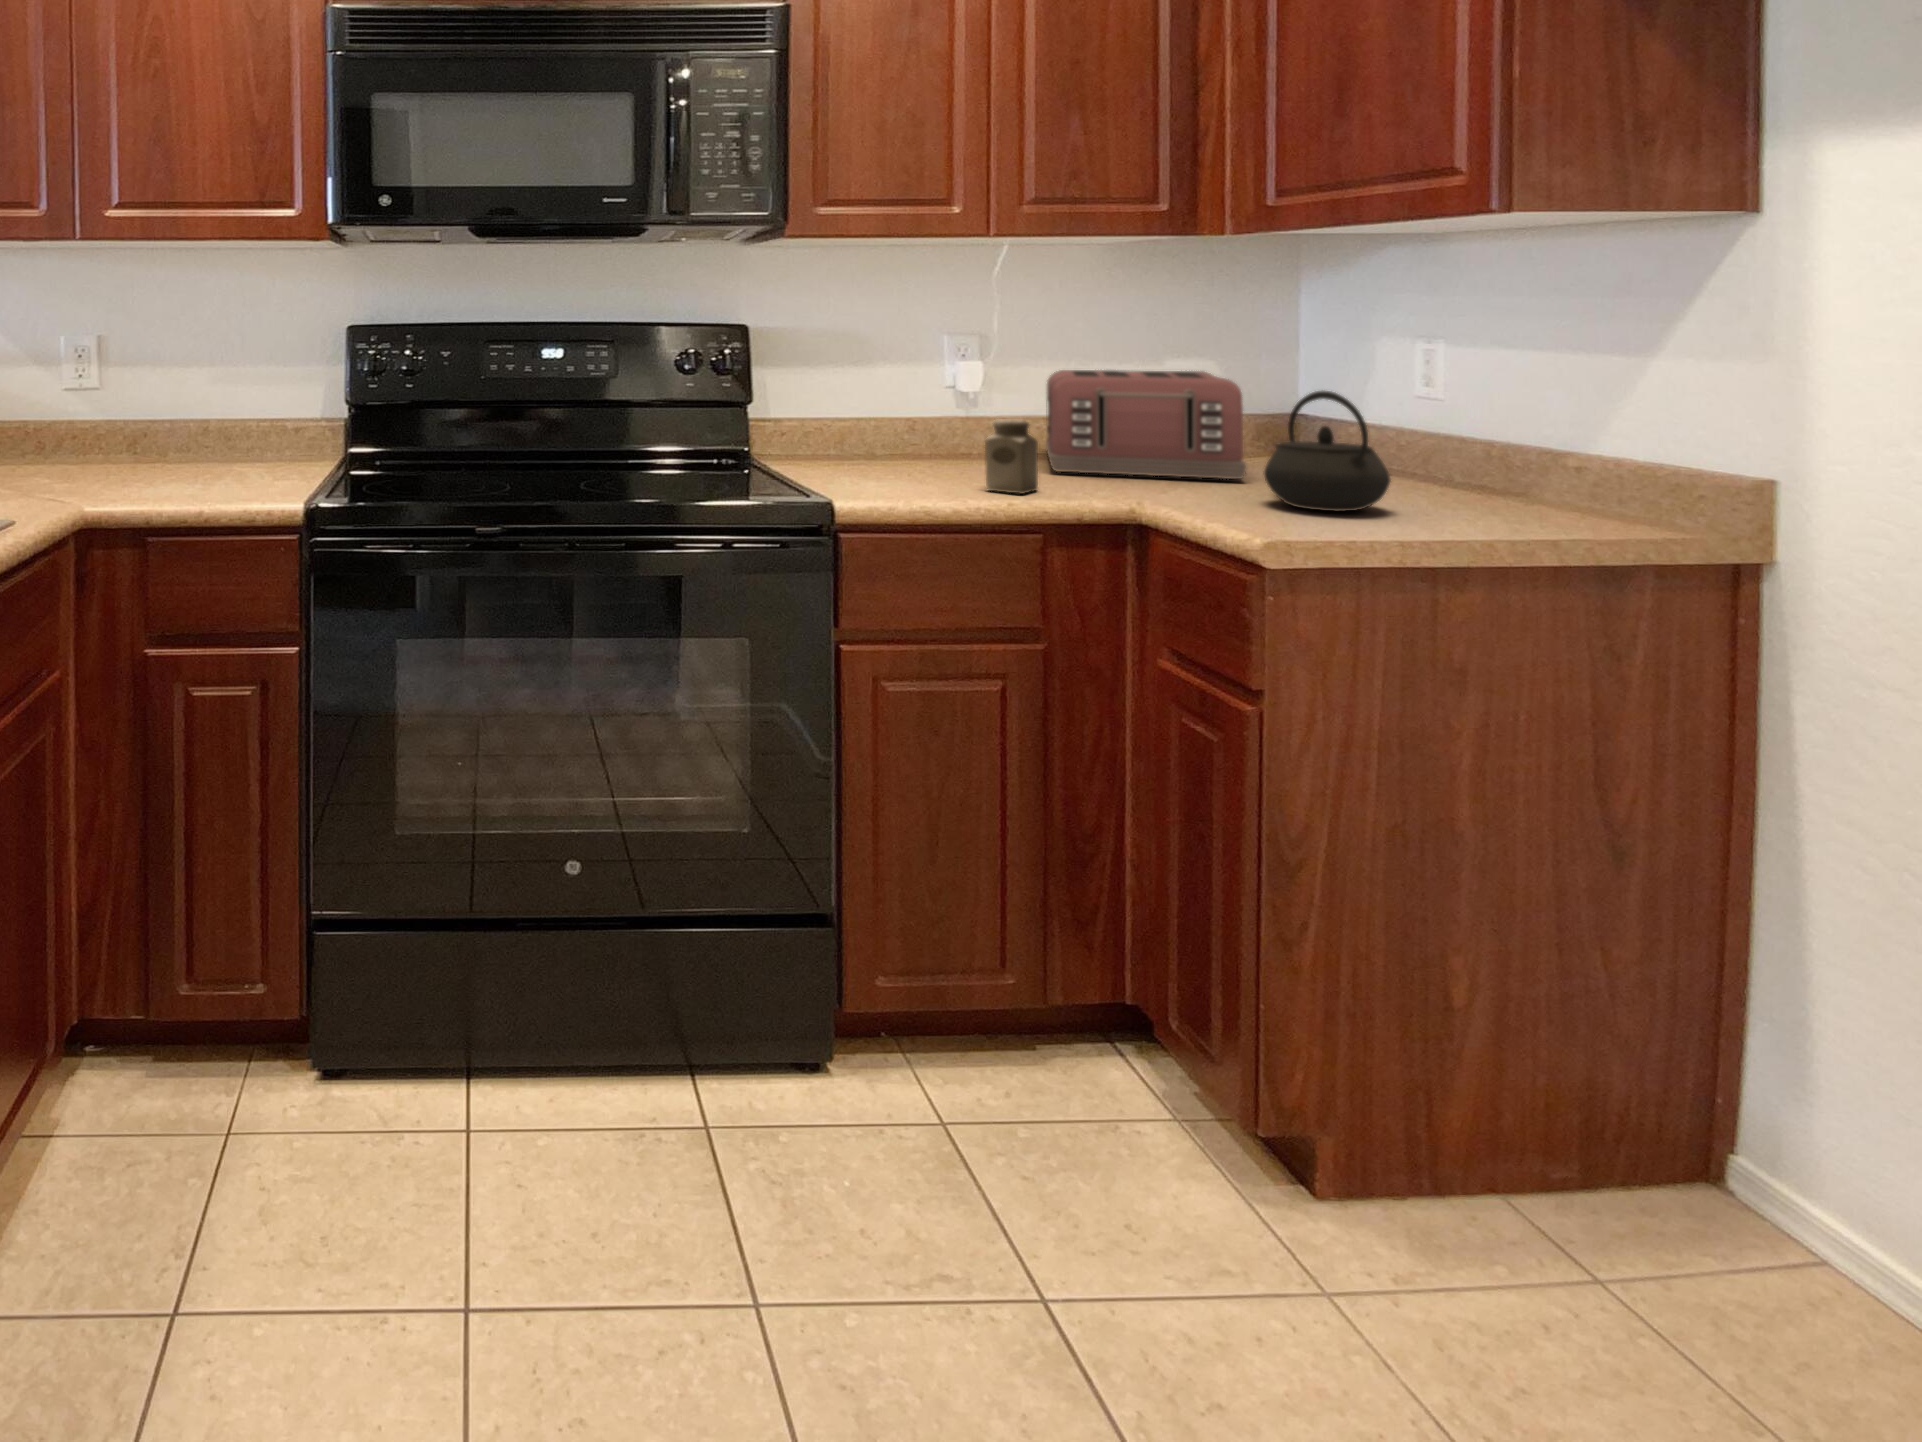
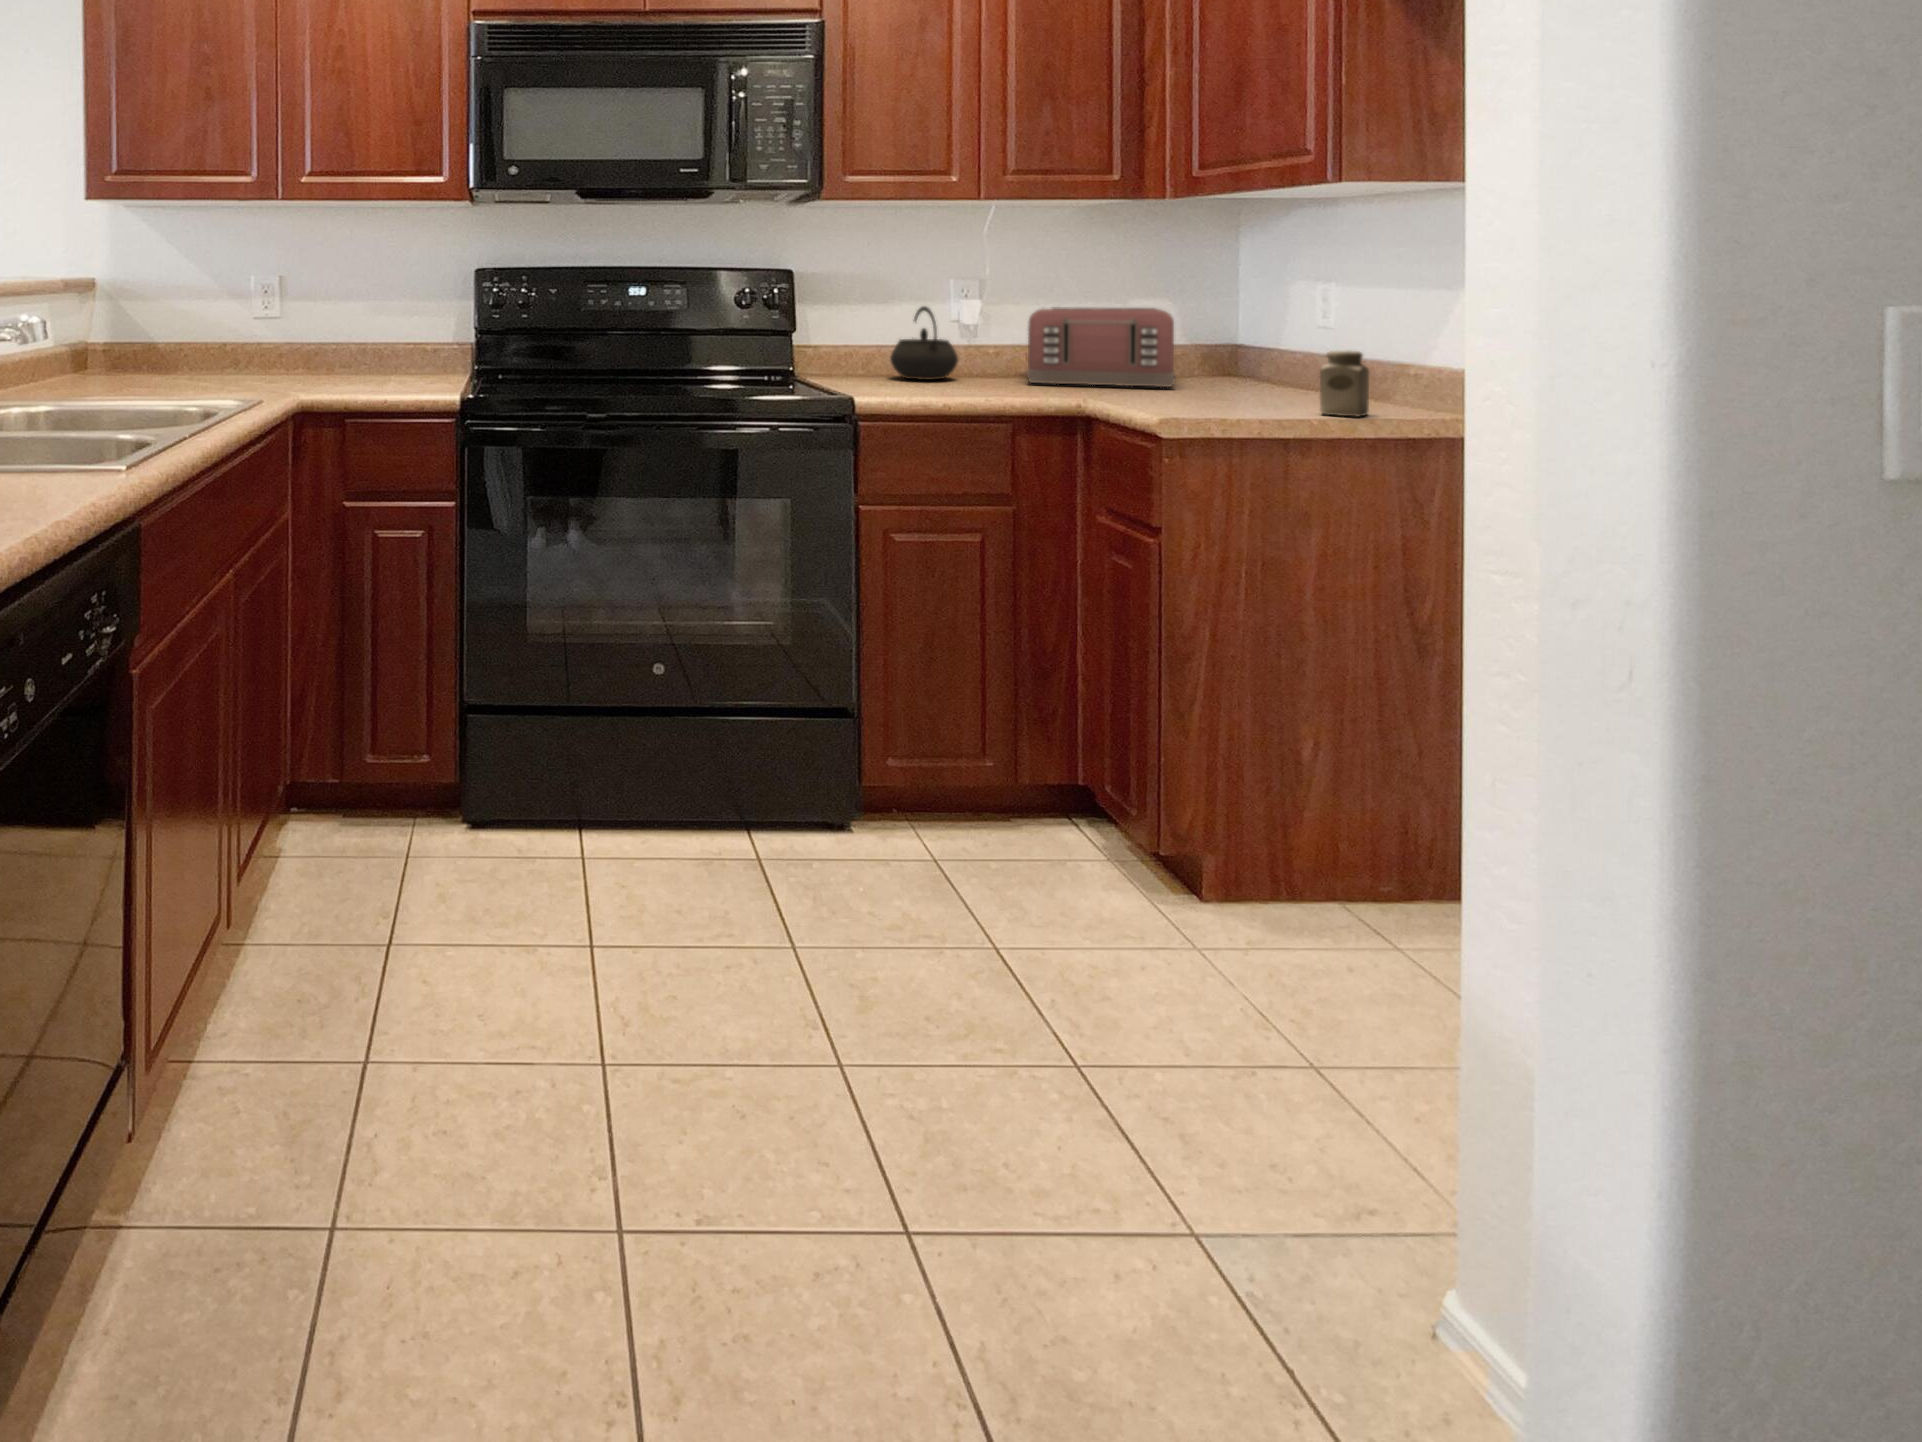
kettle: present [1263,391,1390,511] -> present [890,306,958,380]
salt shaker: present [985,419,1038,494] -> present [1320,350,1369,417]

